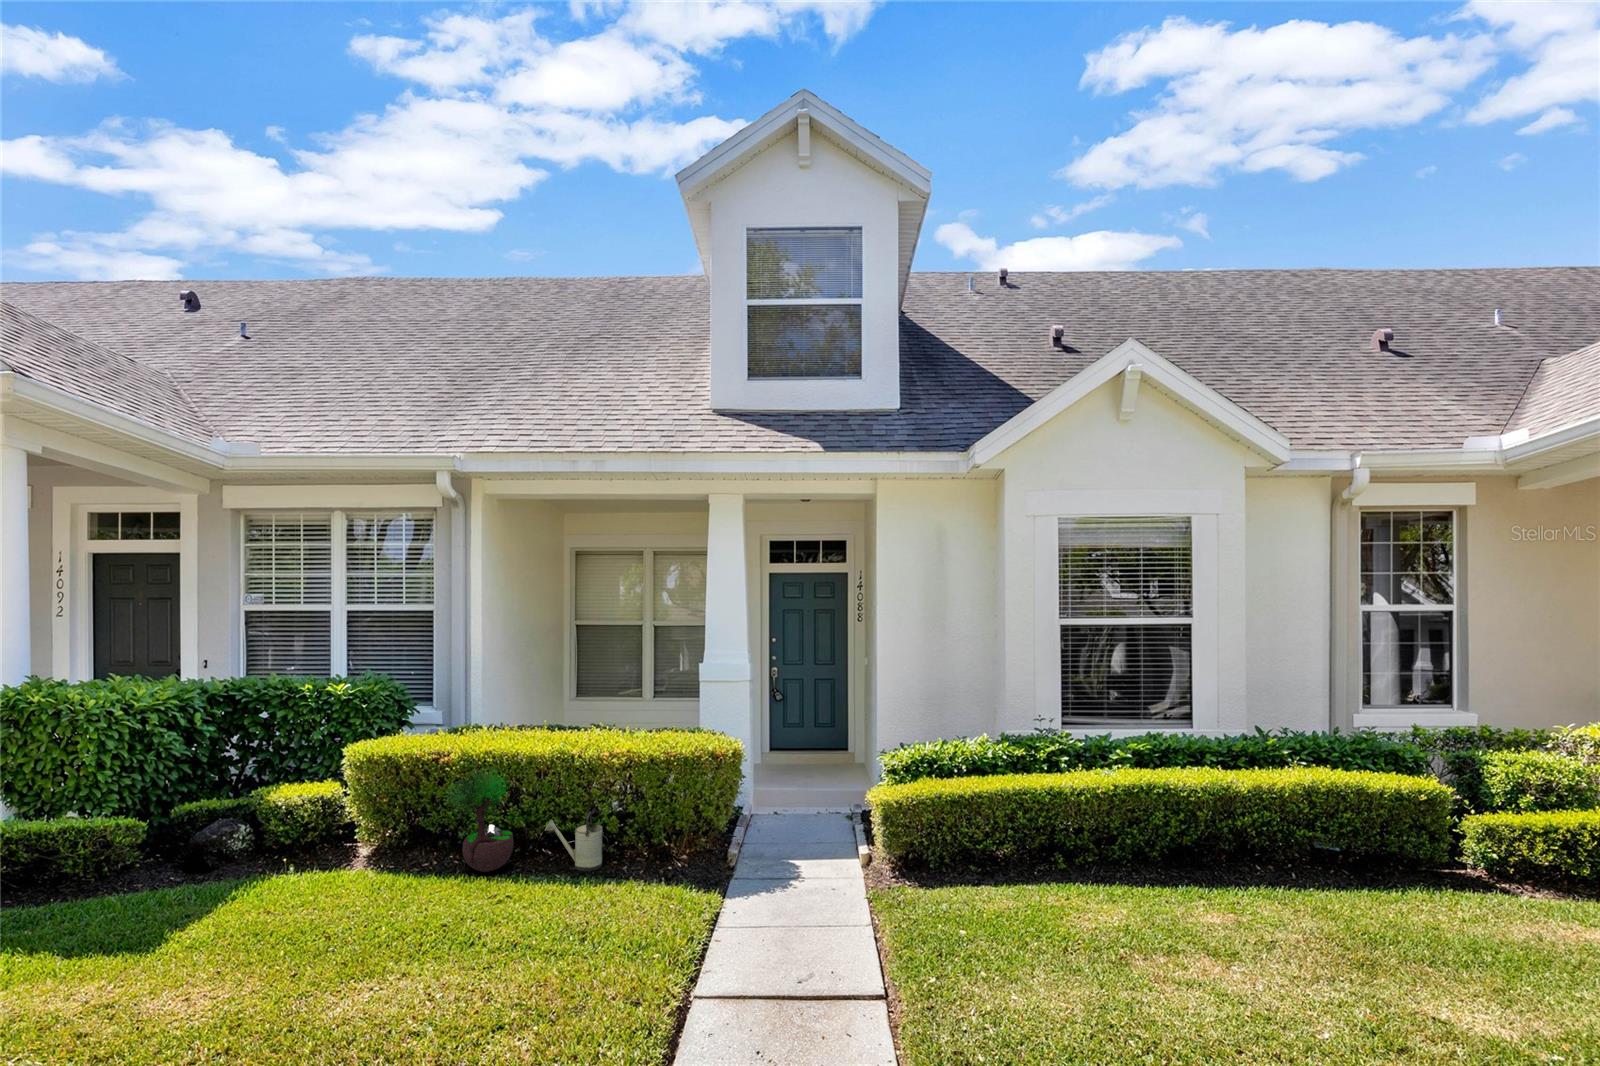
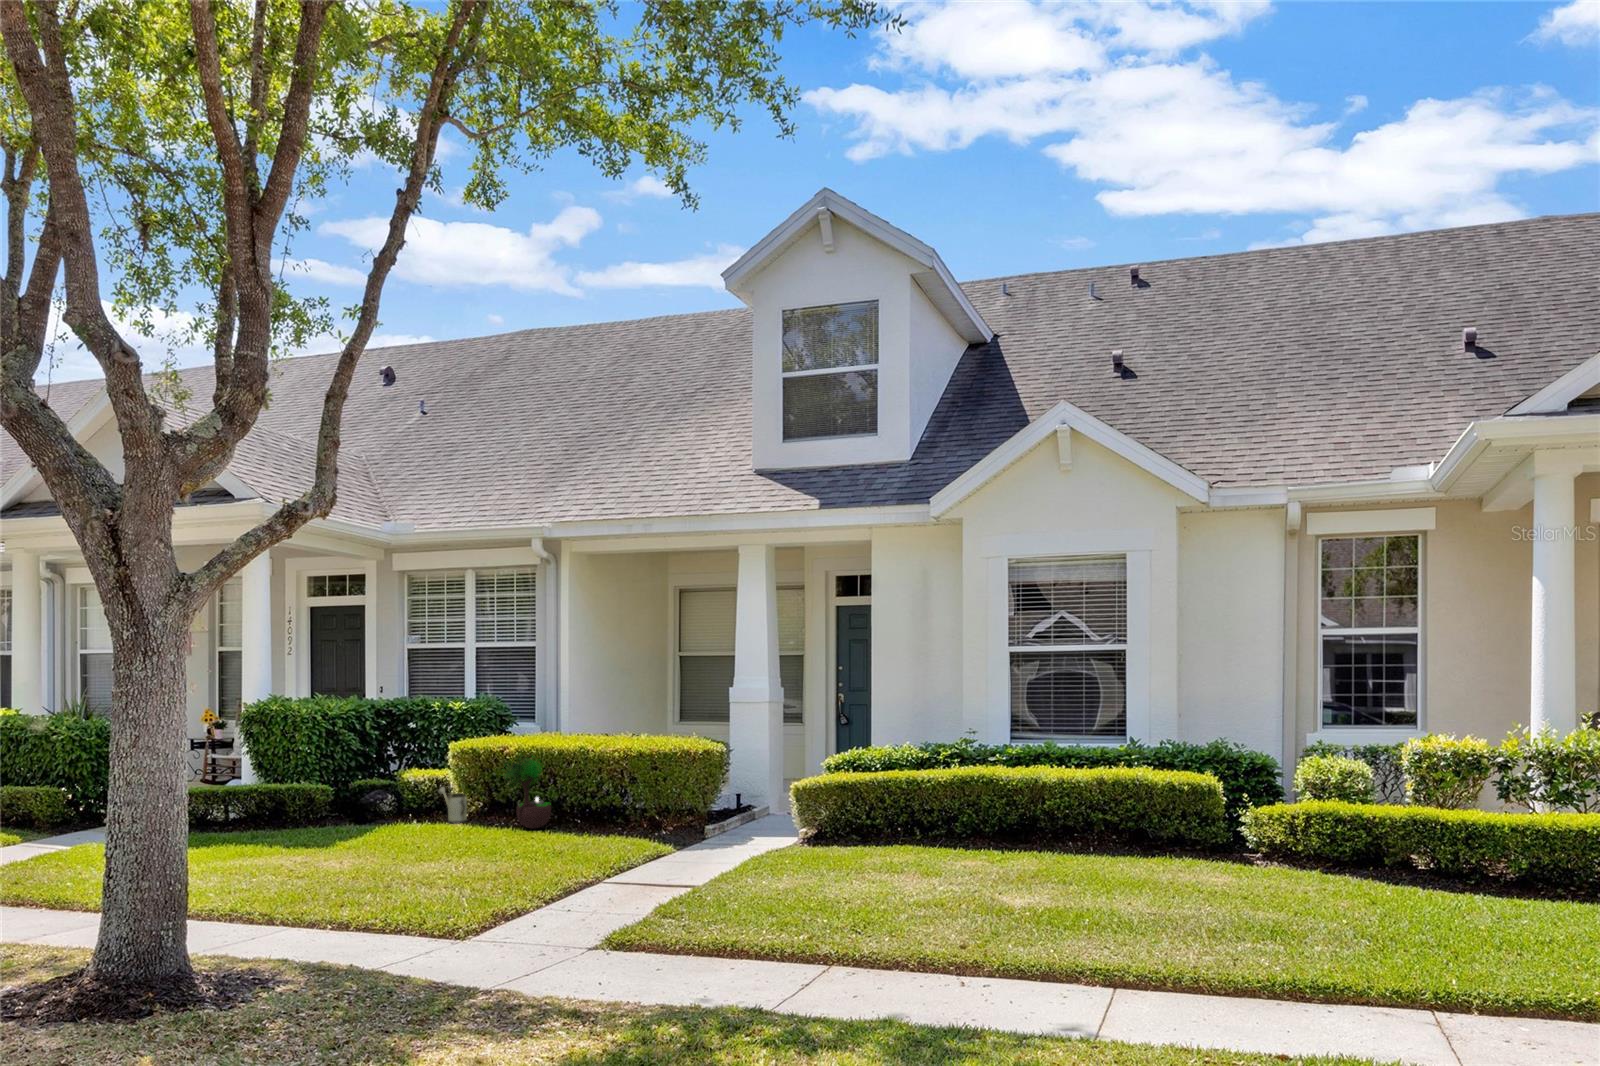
watering can: present [545,811,608,871] -> present [438,787,467,824]

